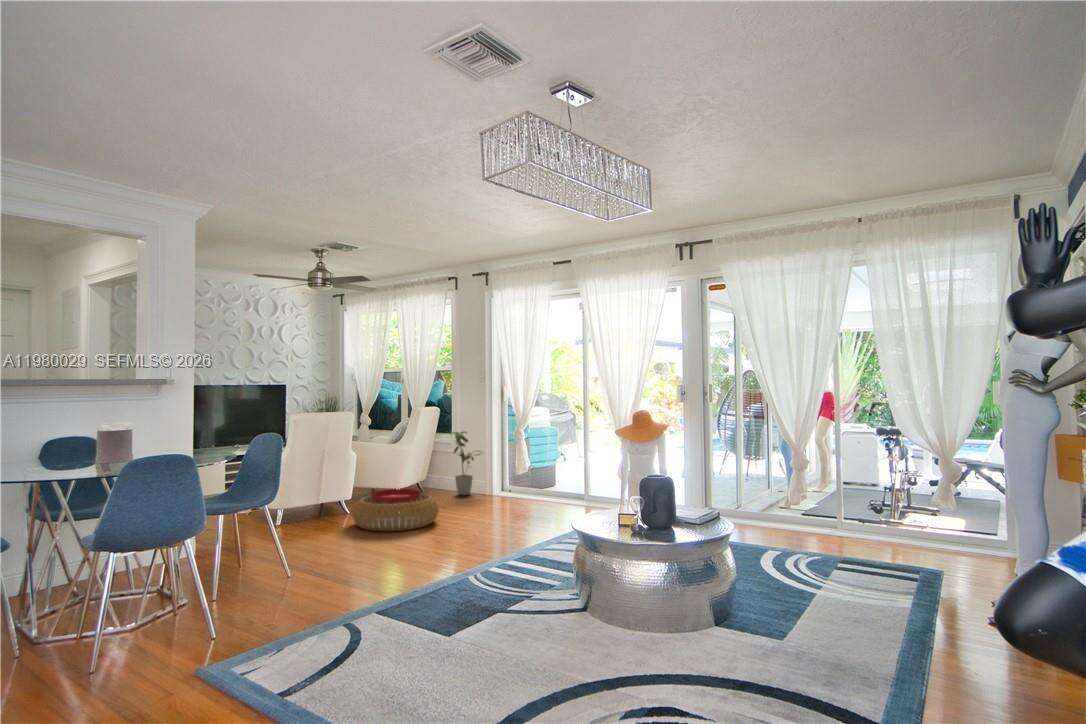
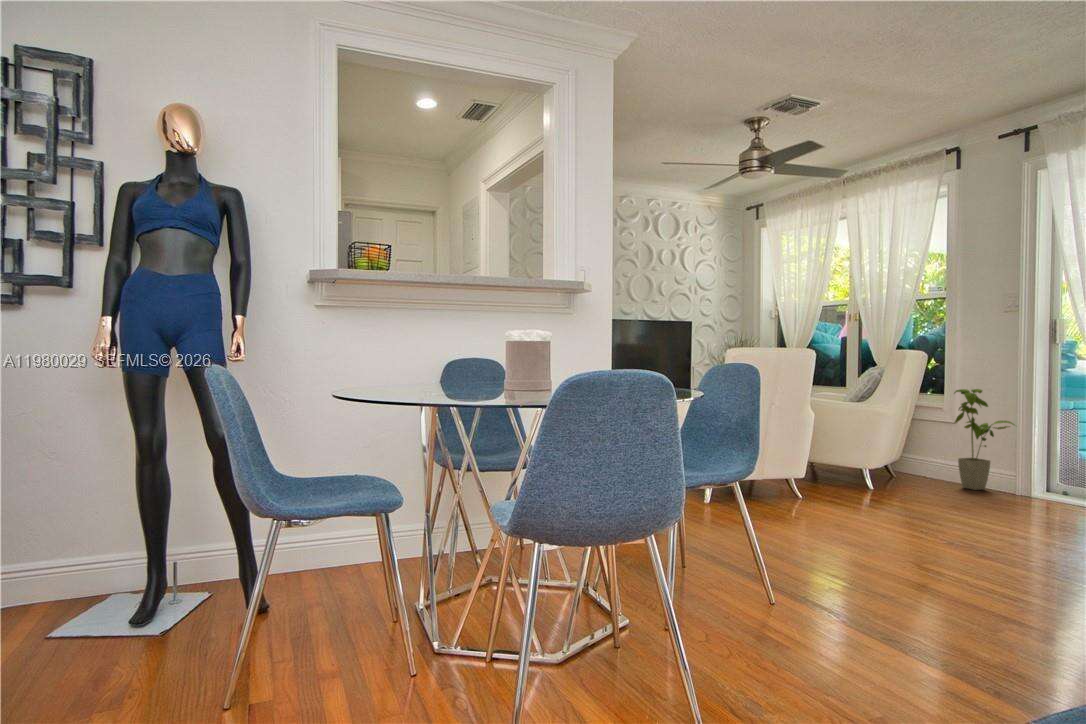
pouf: present [352,489,438,531] -> none [824,470,979,542]

